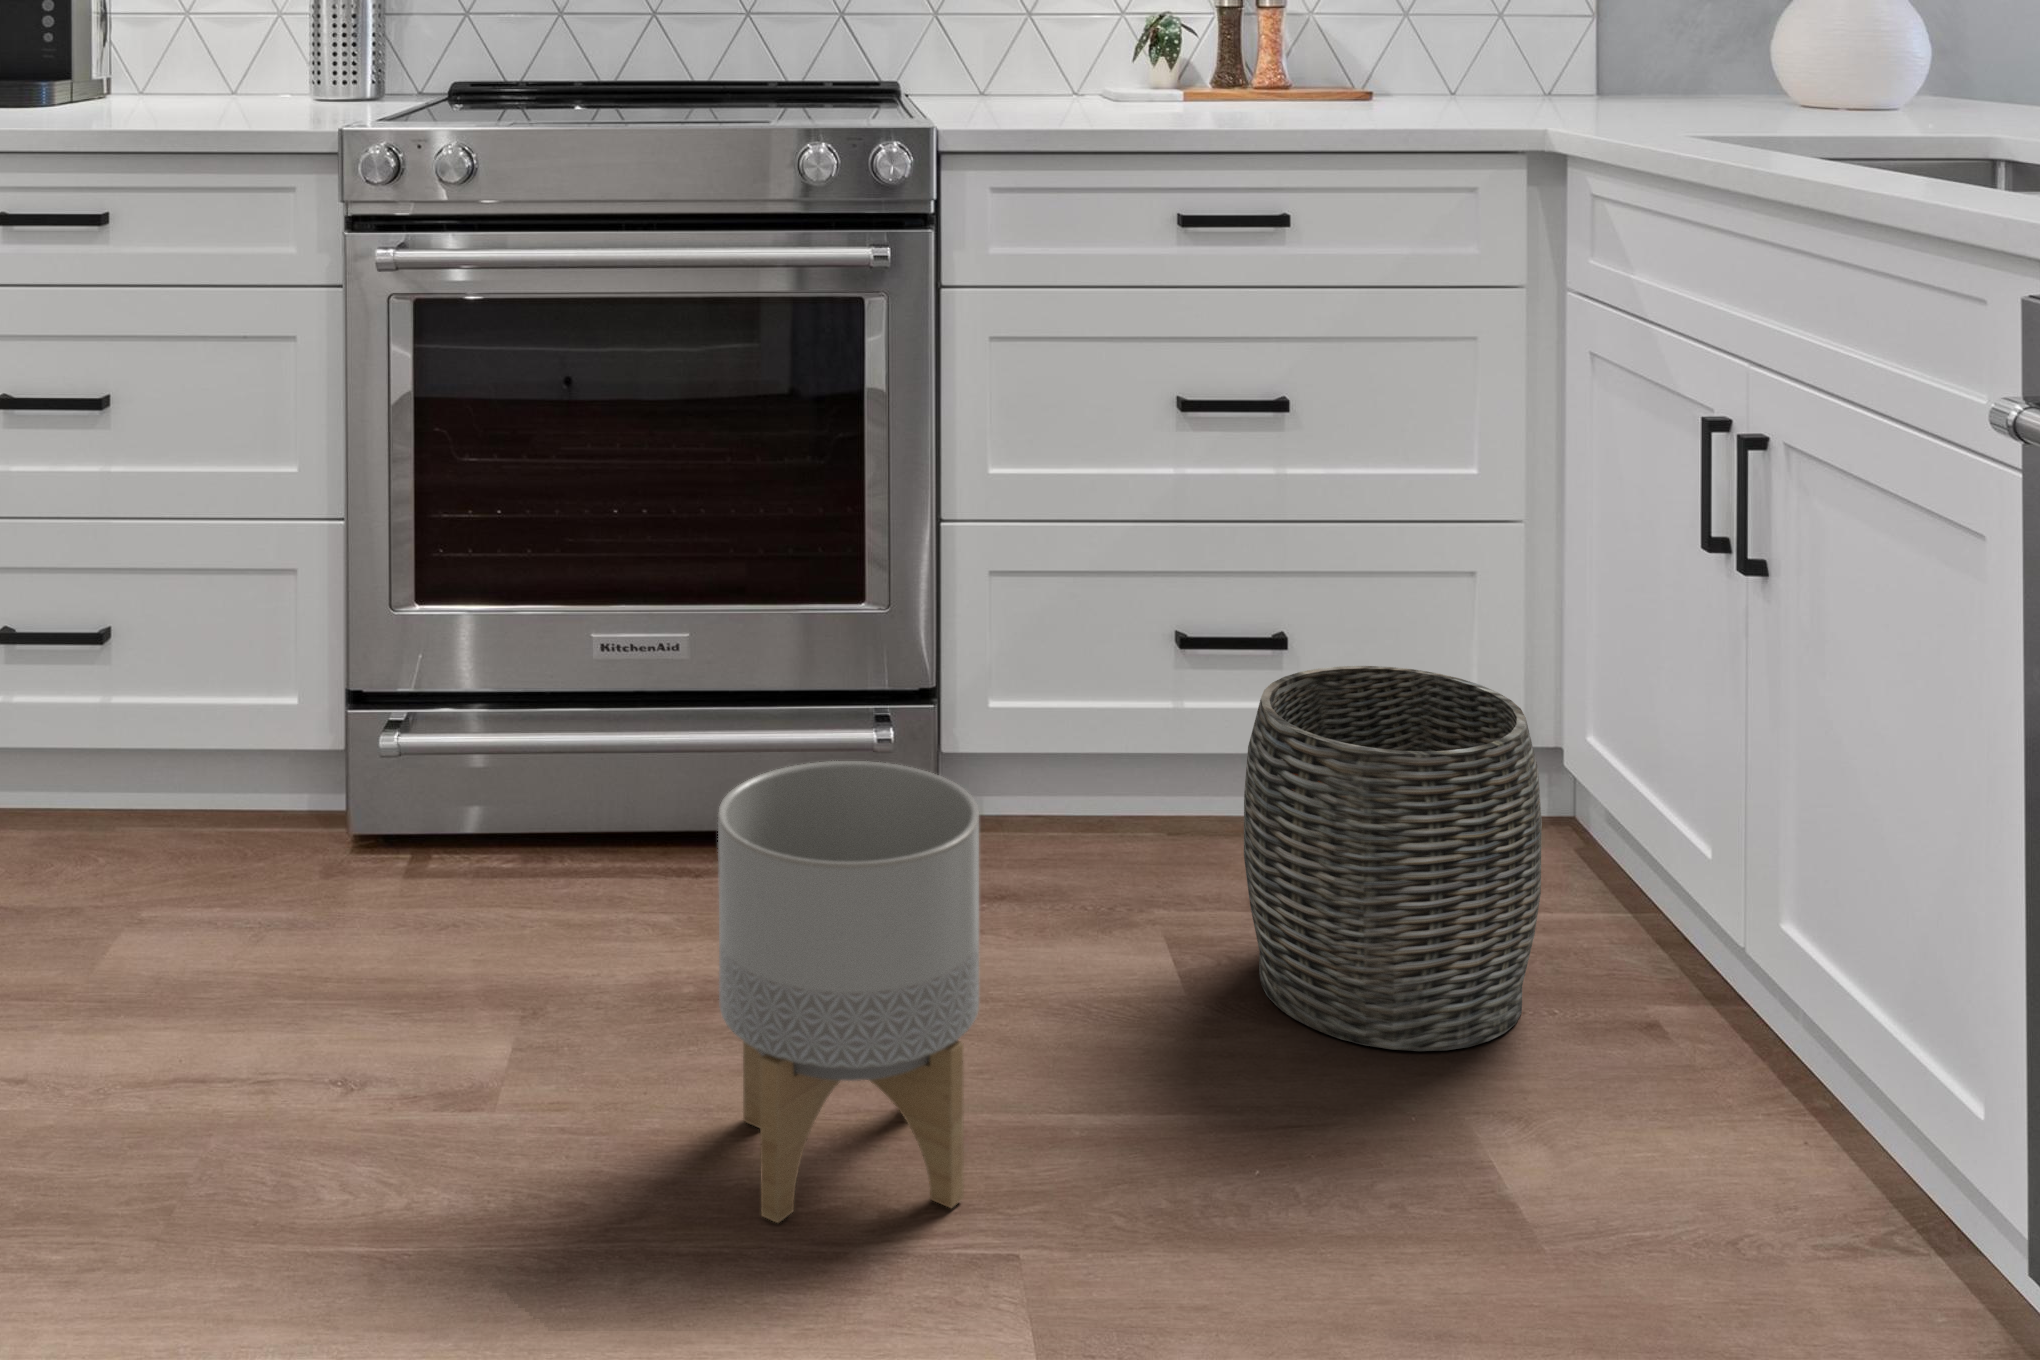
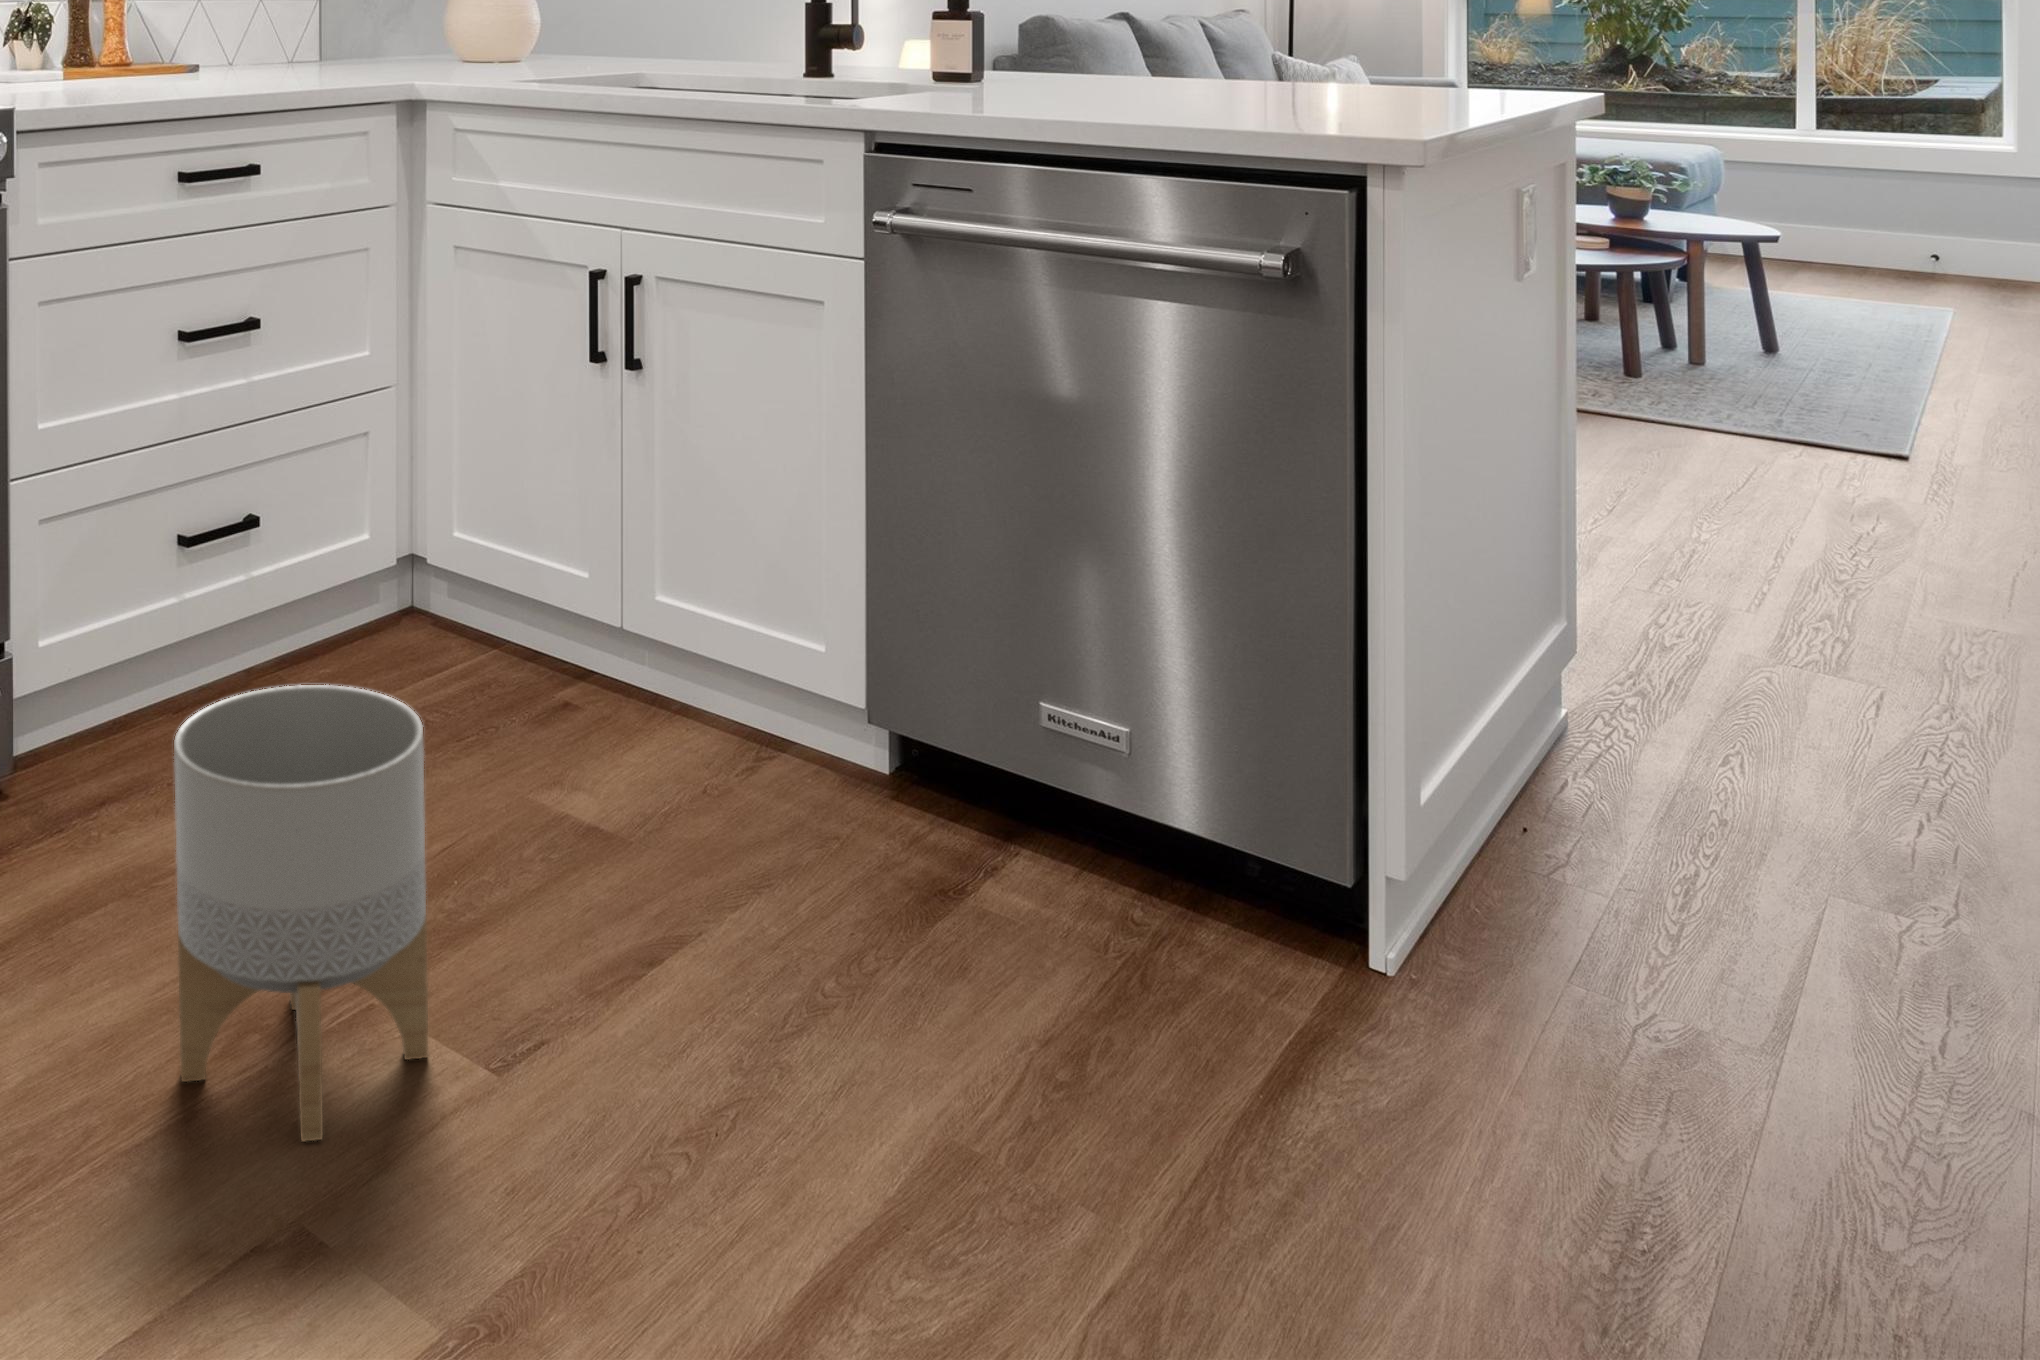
woven basket: present [1244,666,1542,1051] -> none [371,517,604,821]

